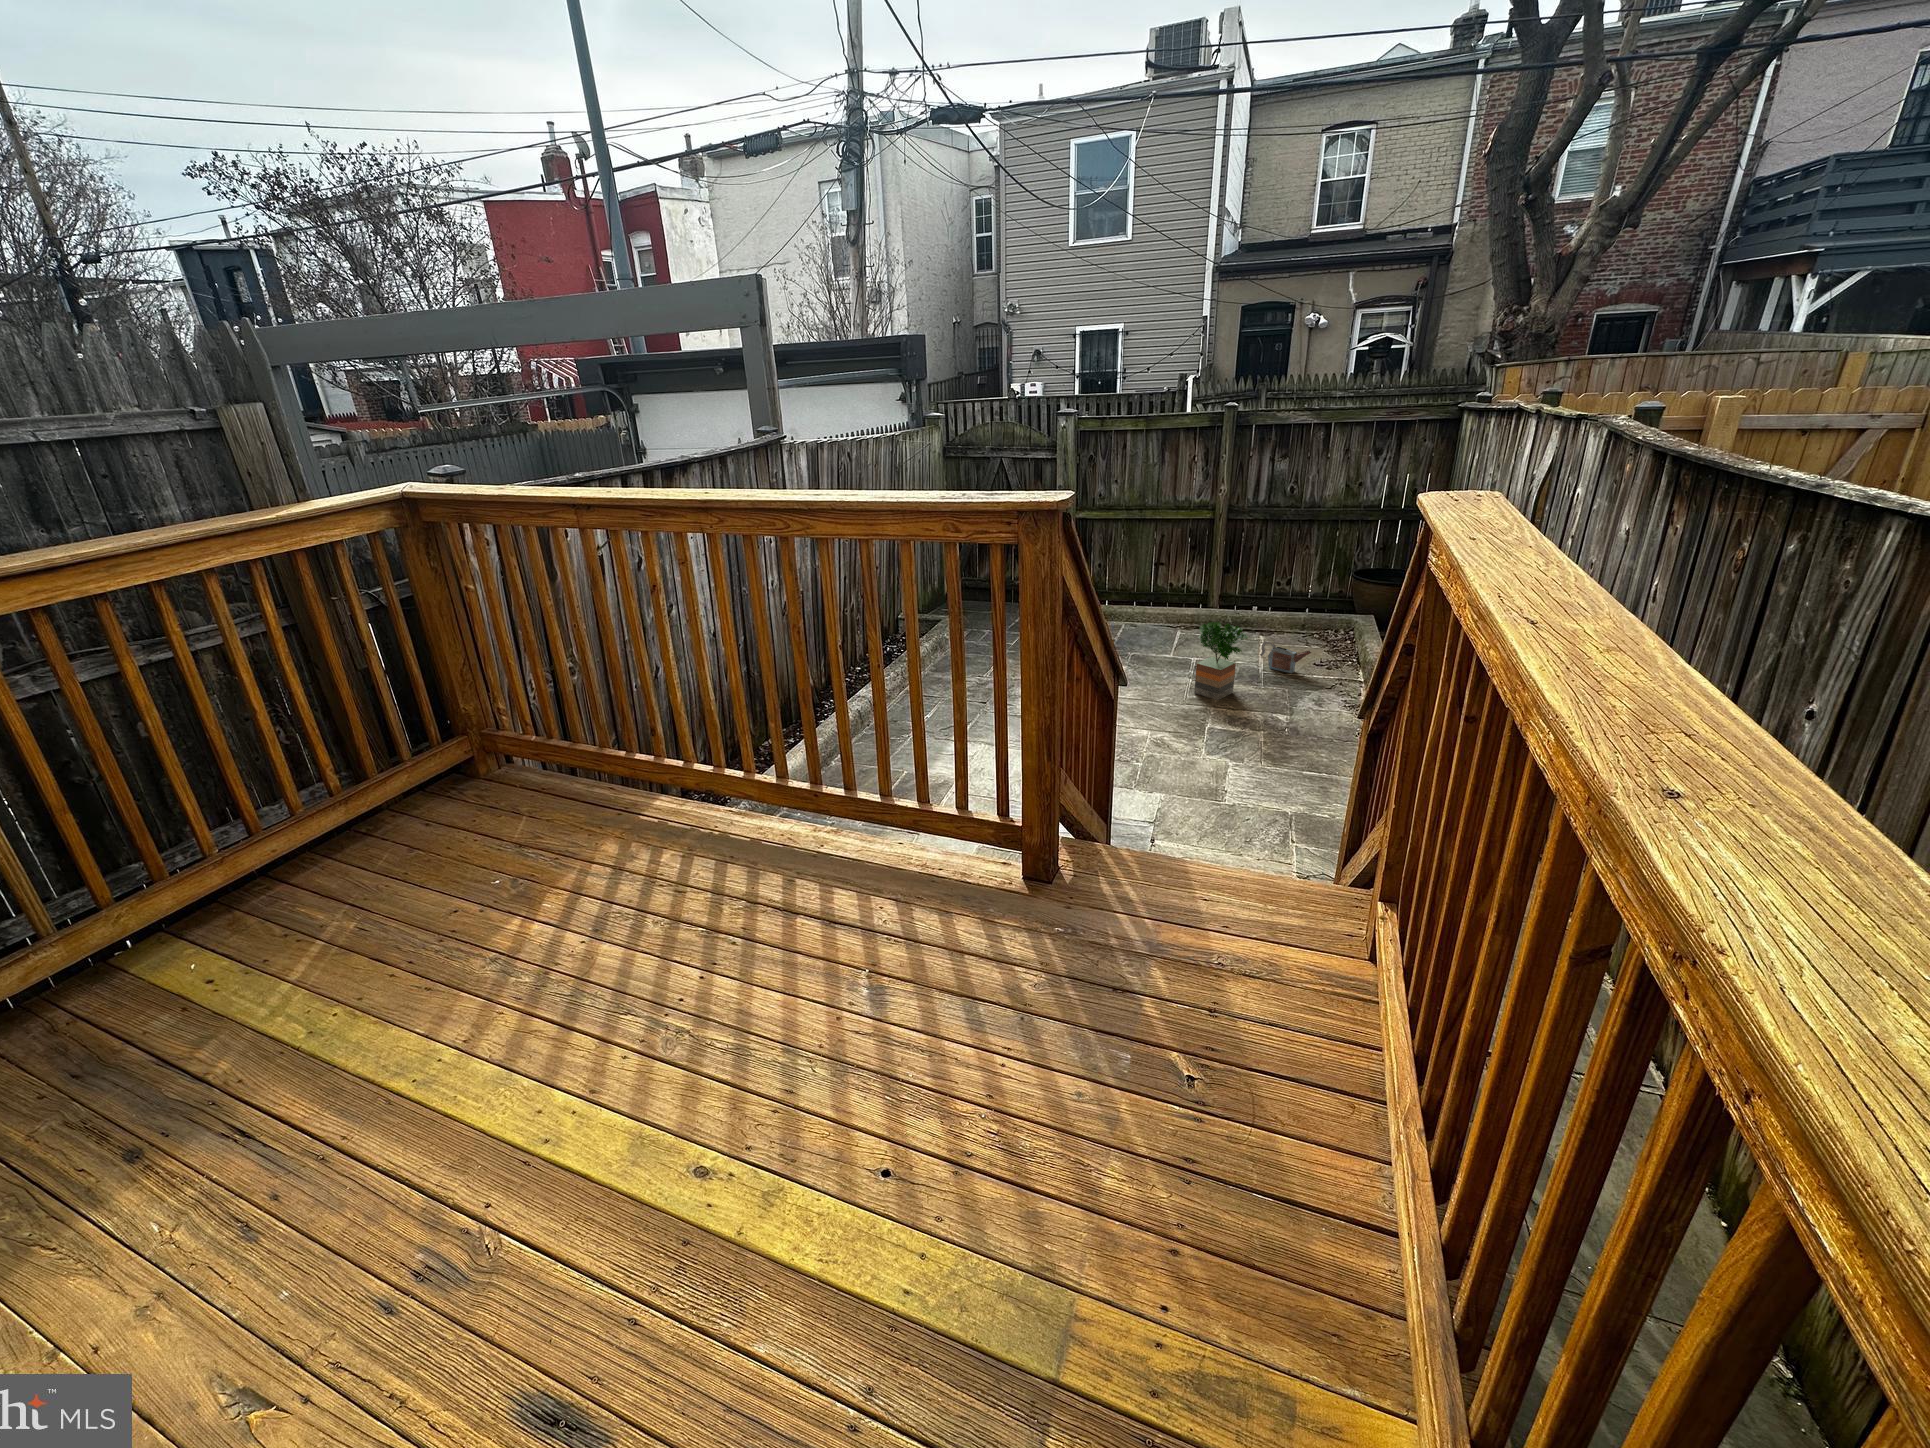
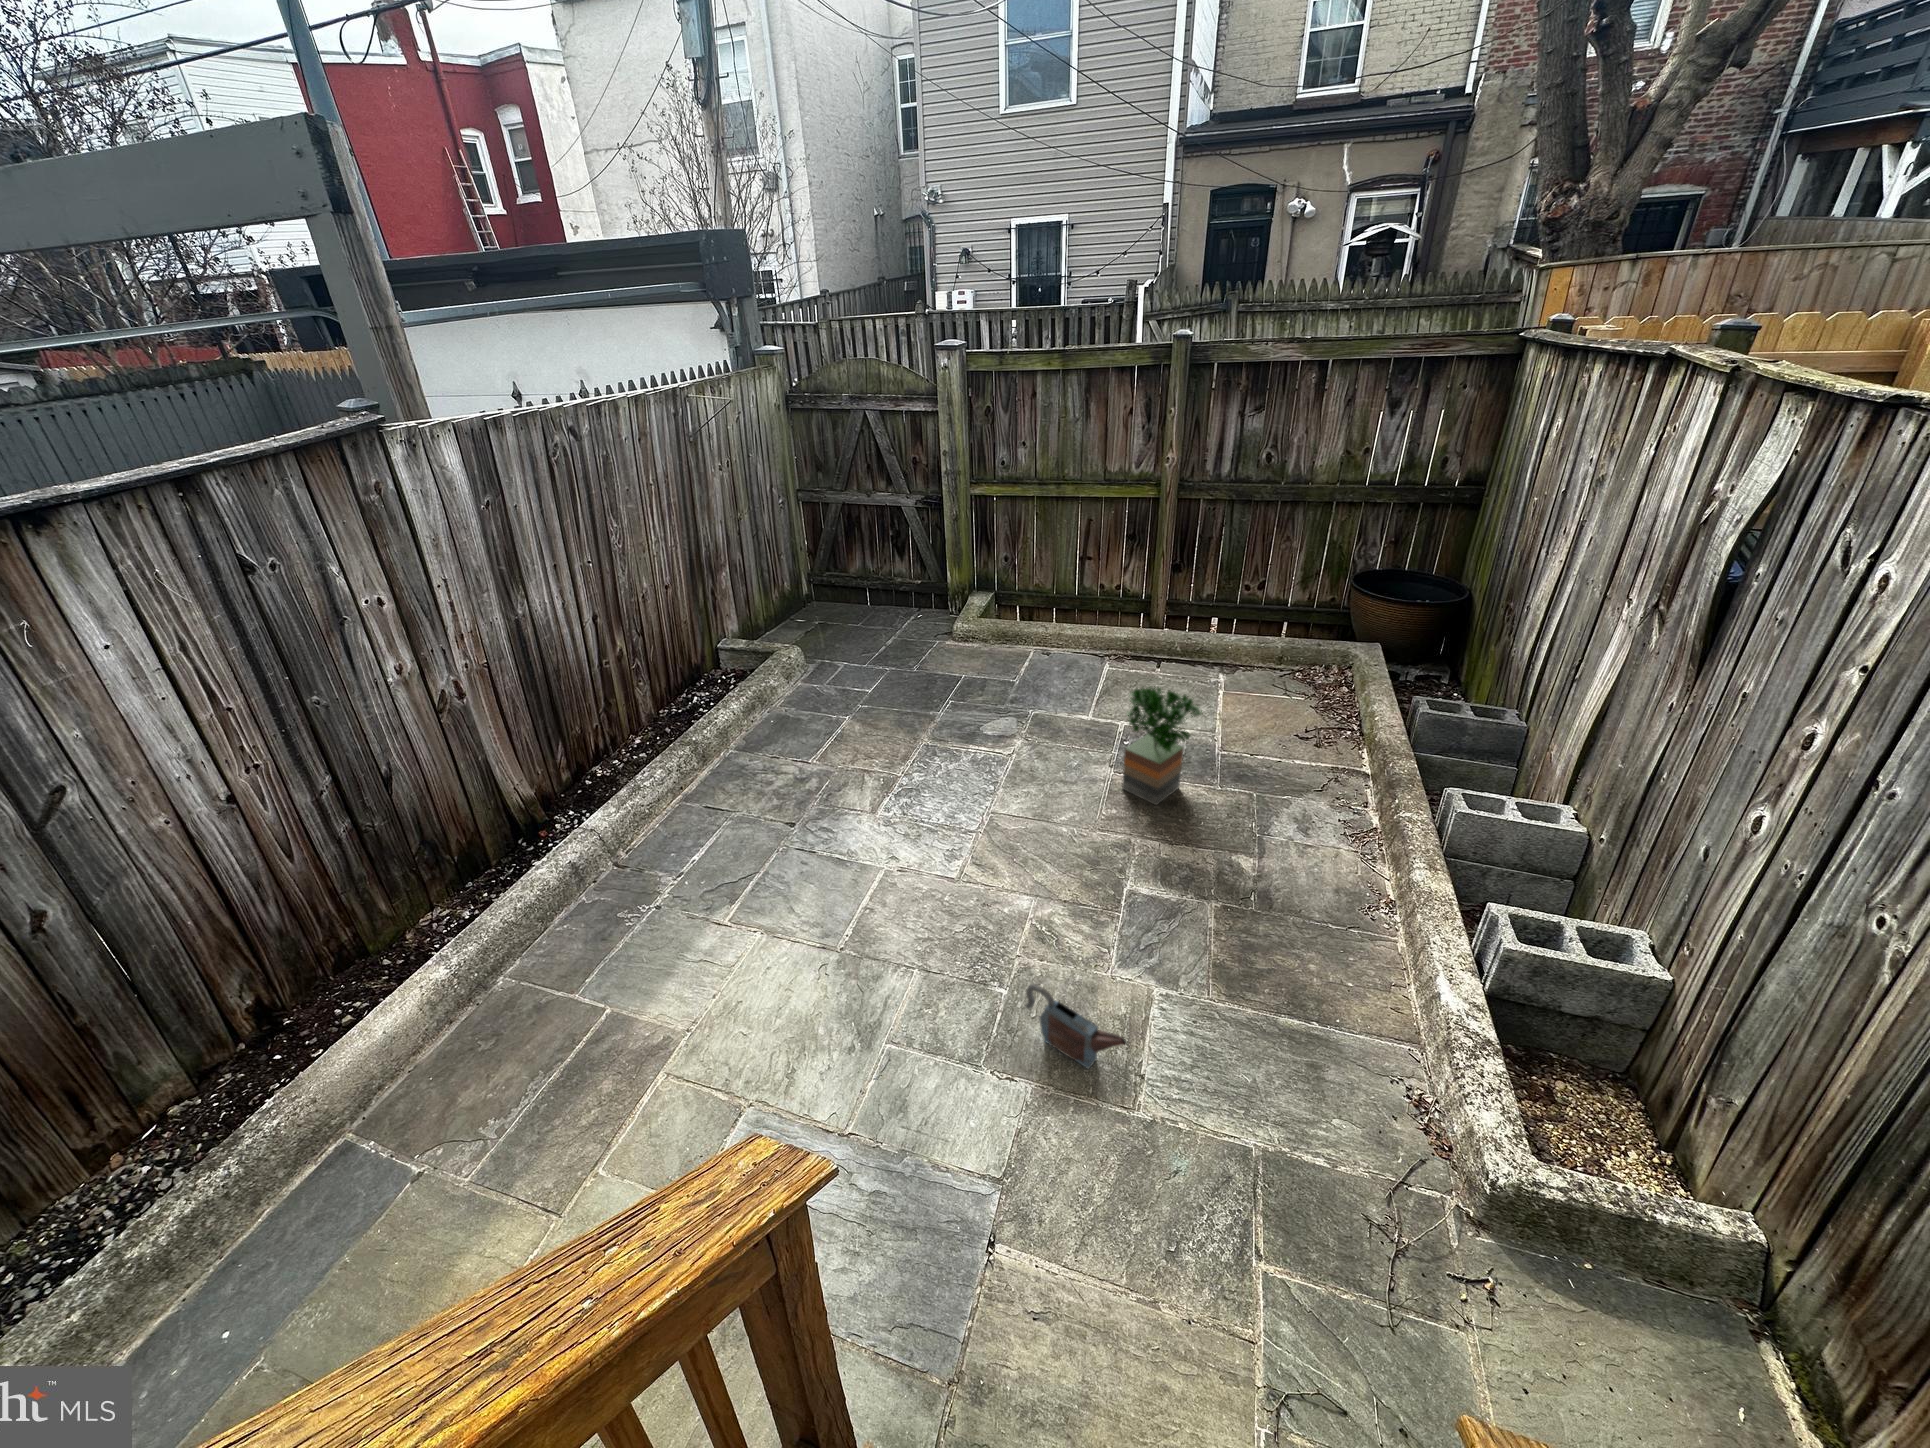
watering can: present [1260,641,1311,673] -> present [1026,984,1127,1069]

